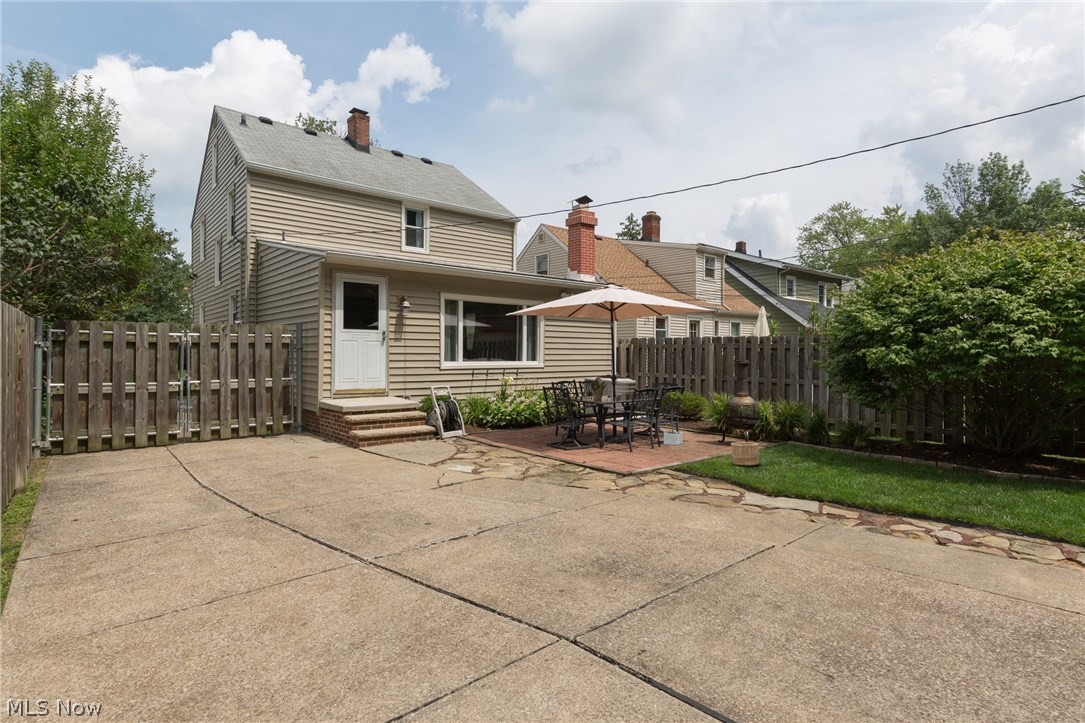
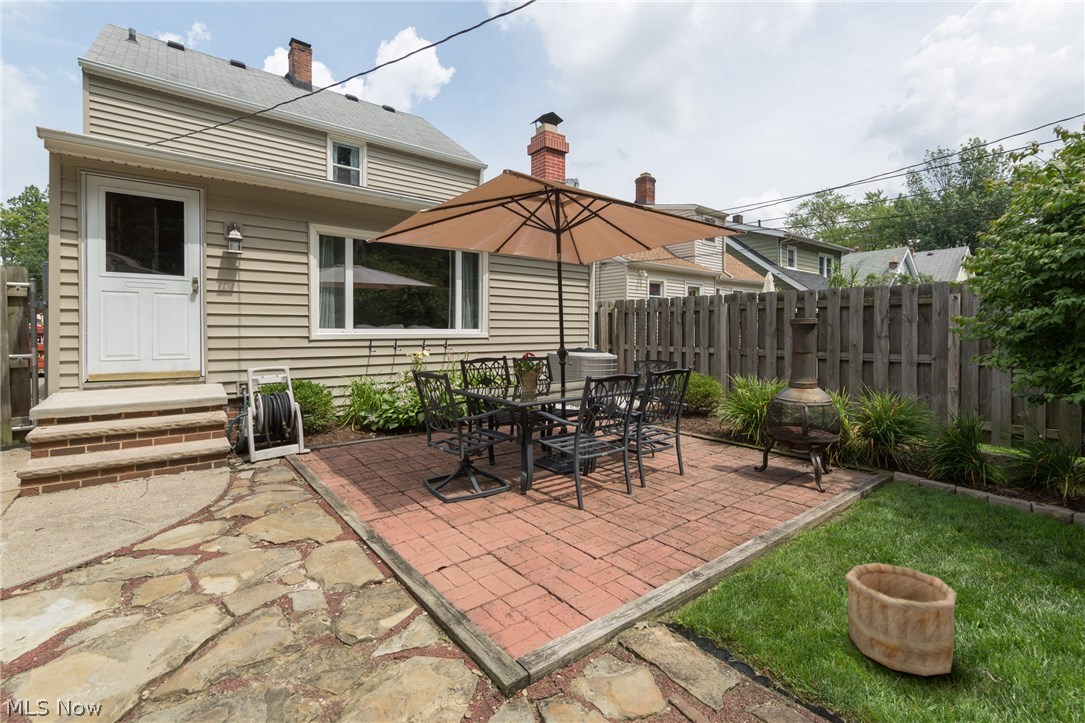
potted tree: present [662,391,684,445] -> none [639,382,685,492]

